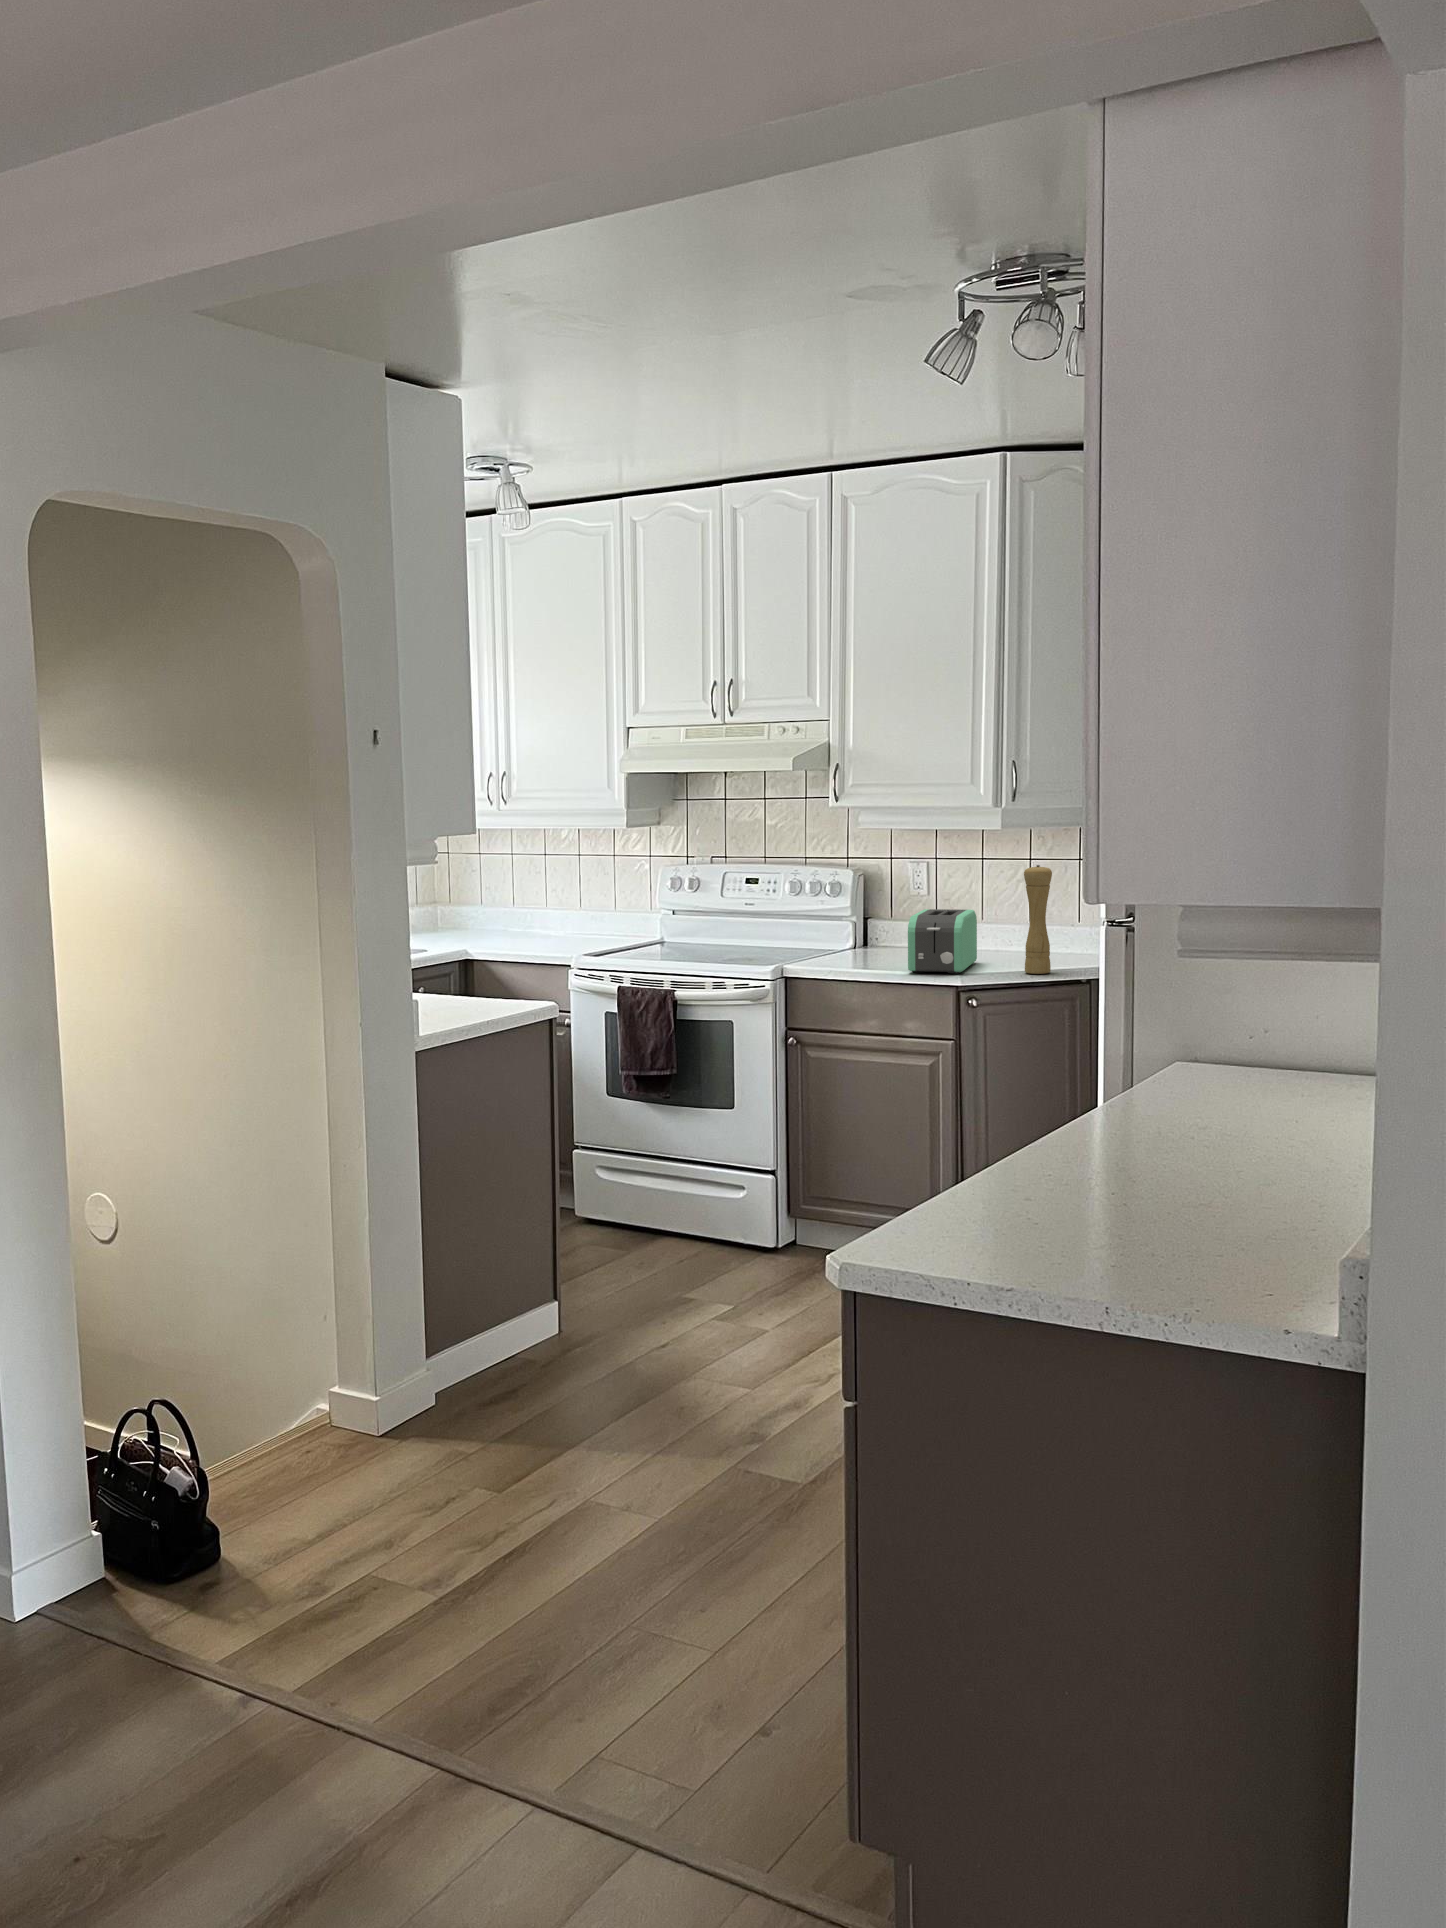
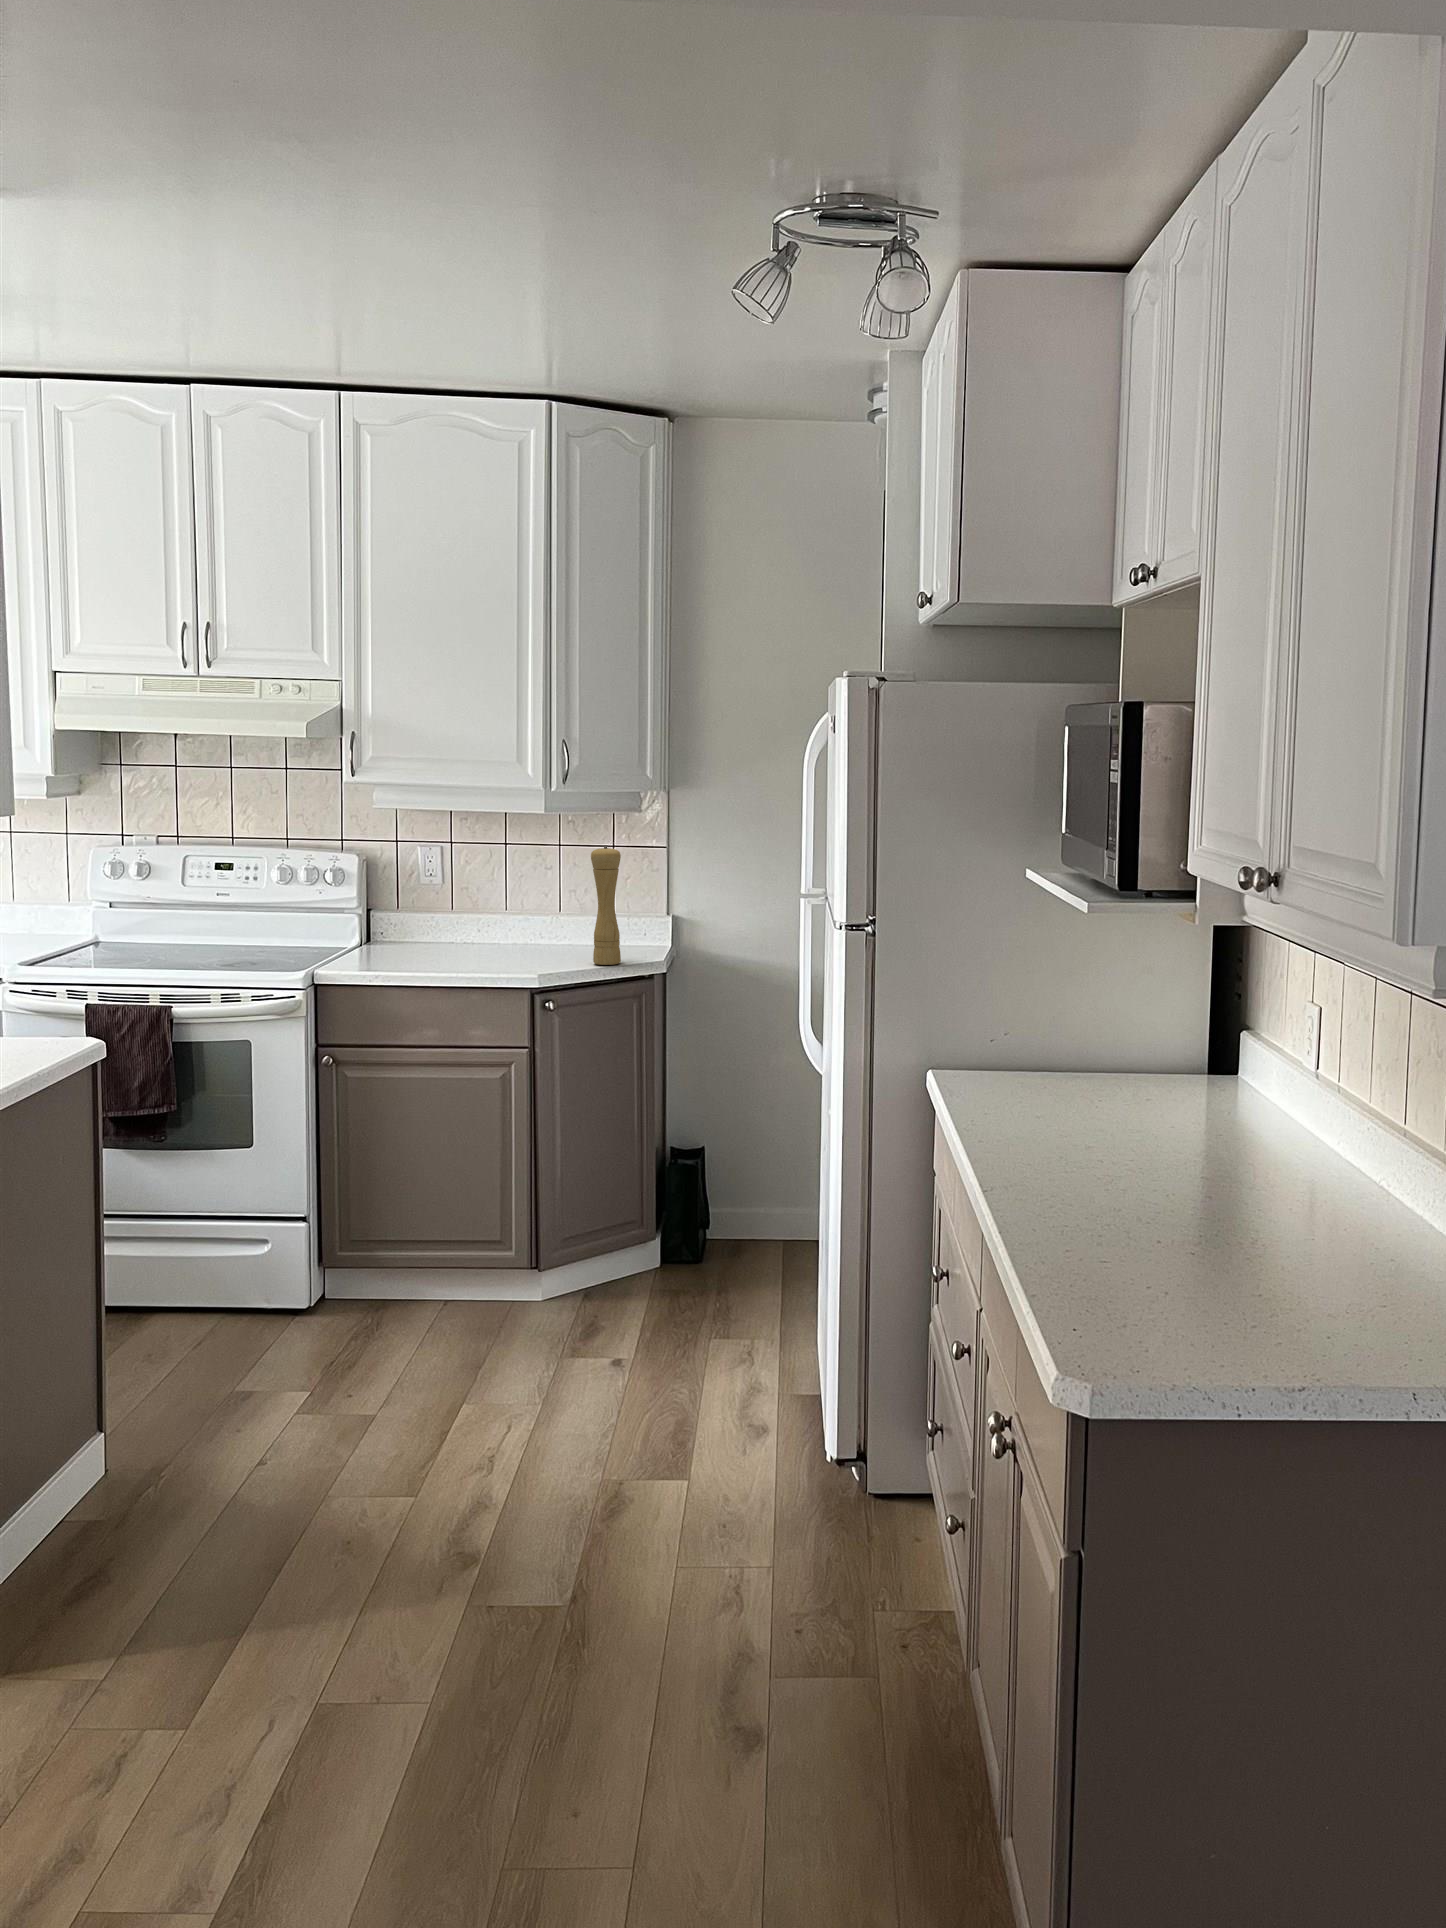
toaster: present [908,909,977,974] -> none [462,896,529,971]

